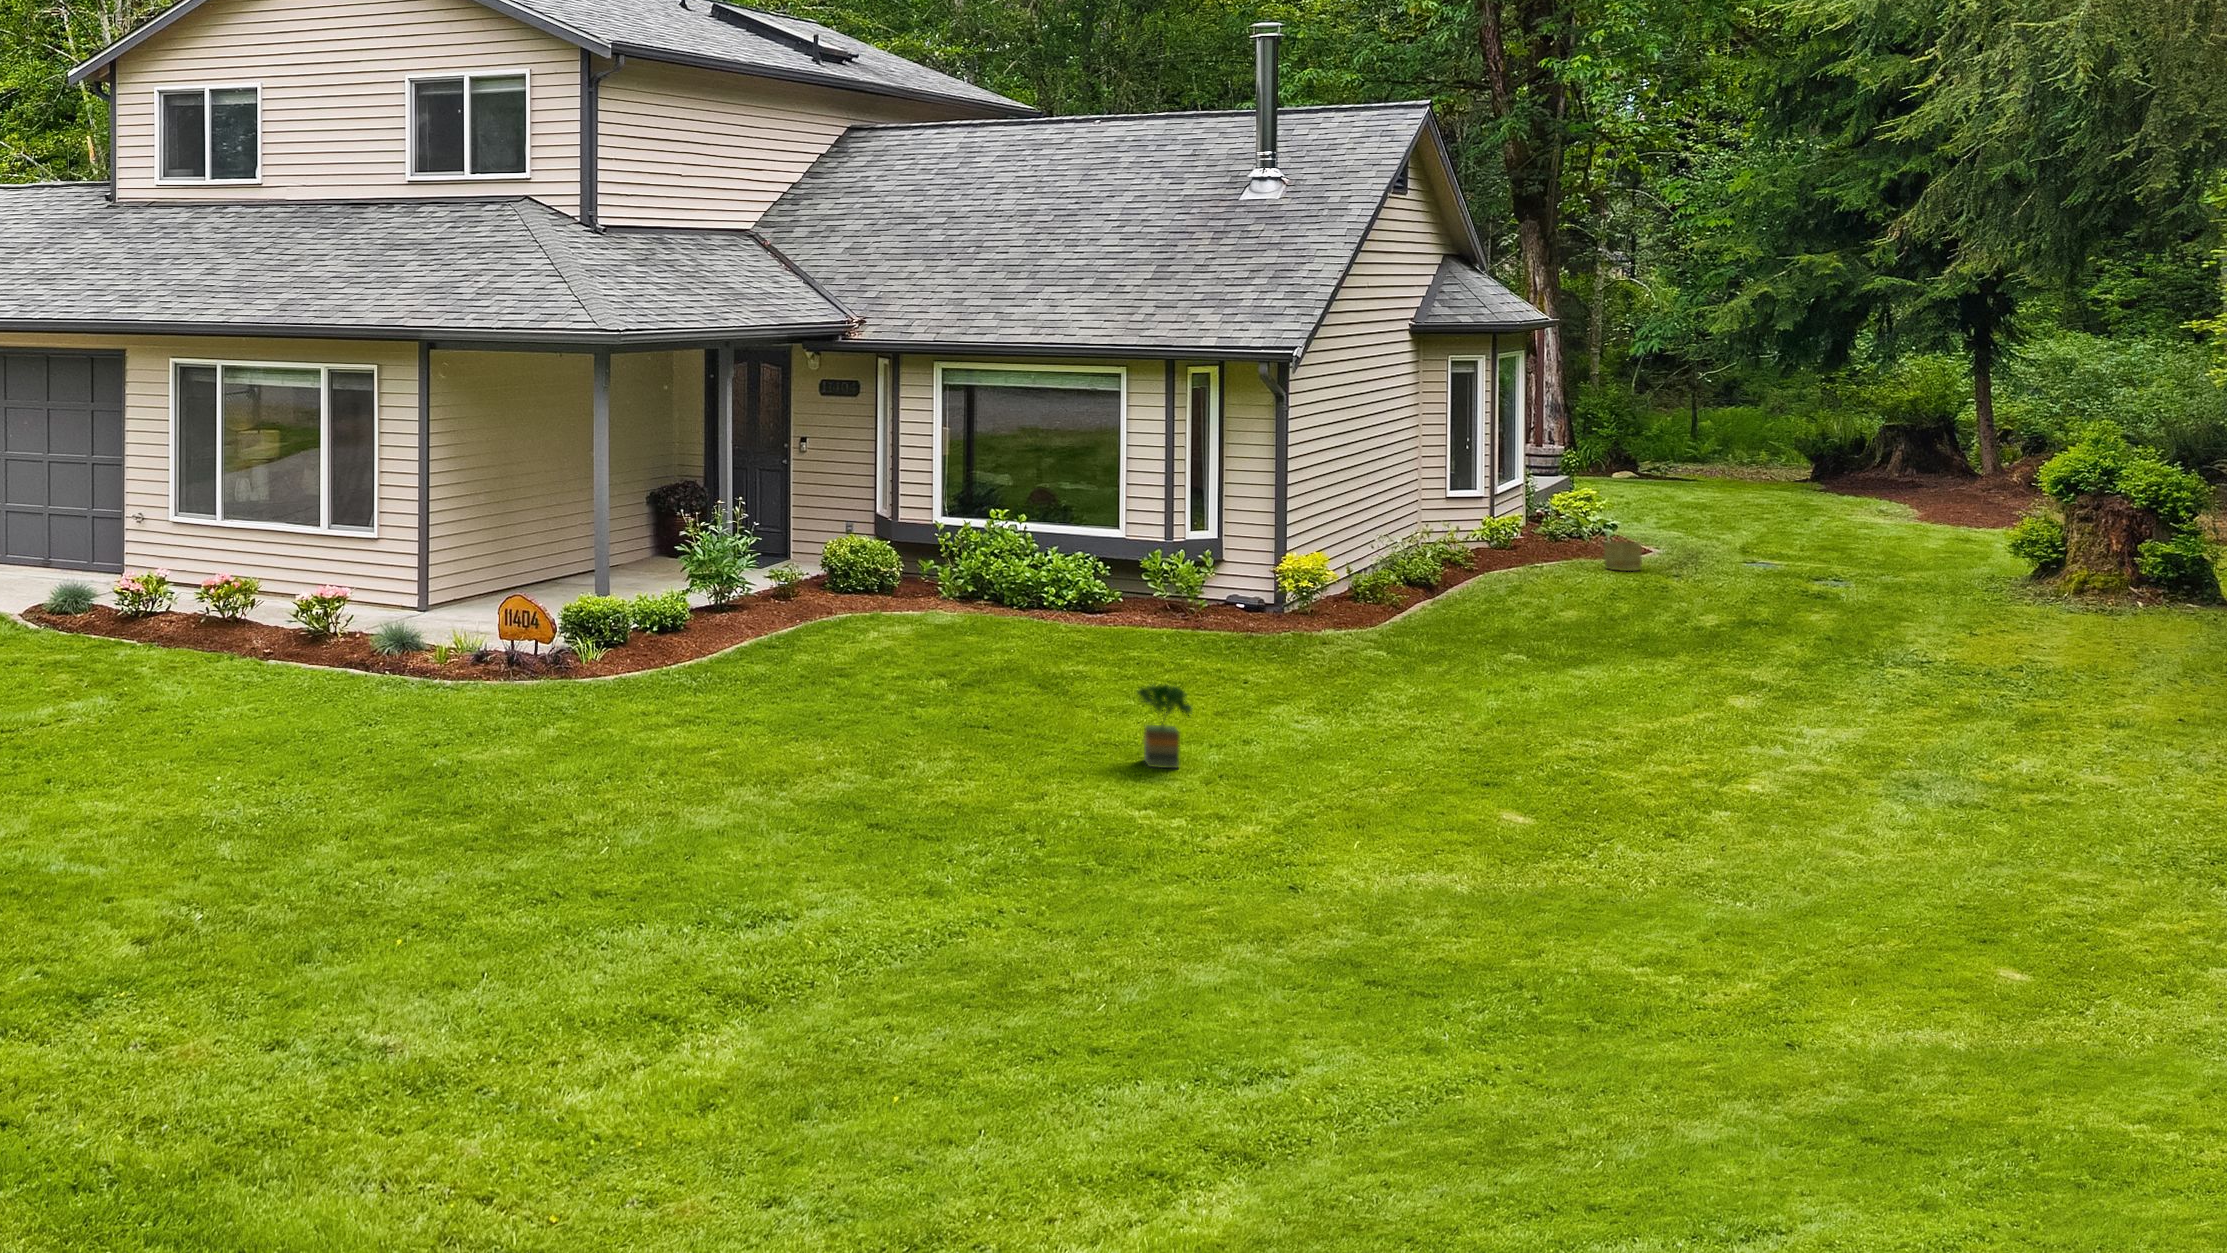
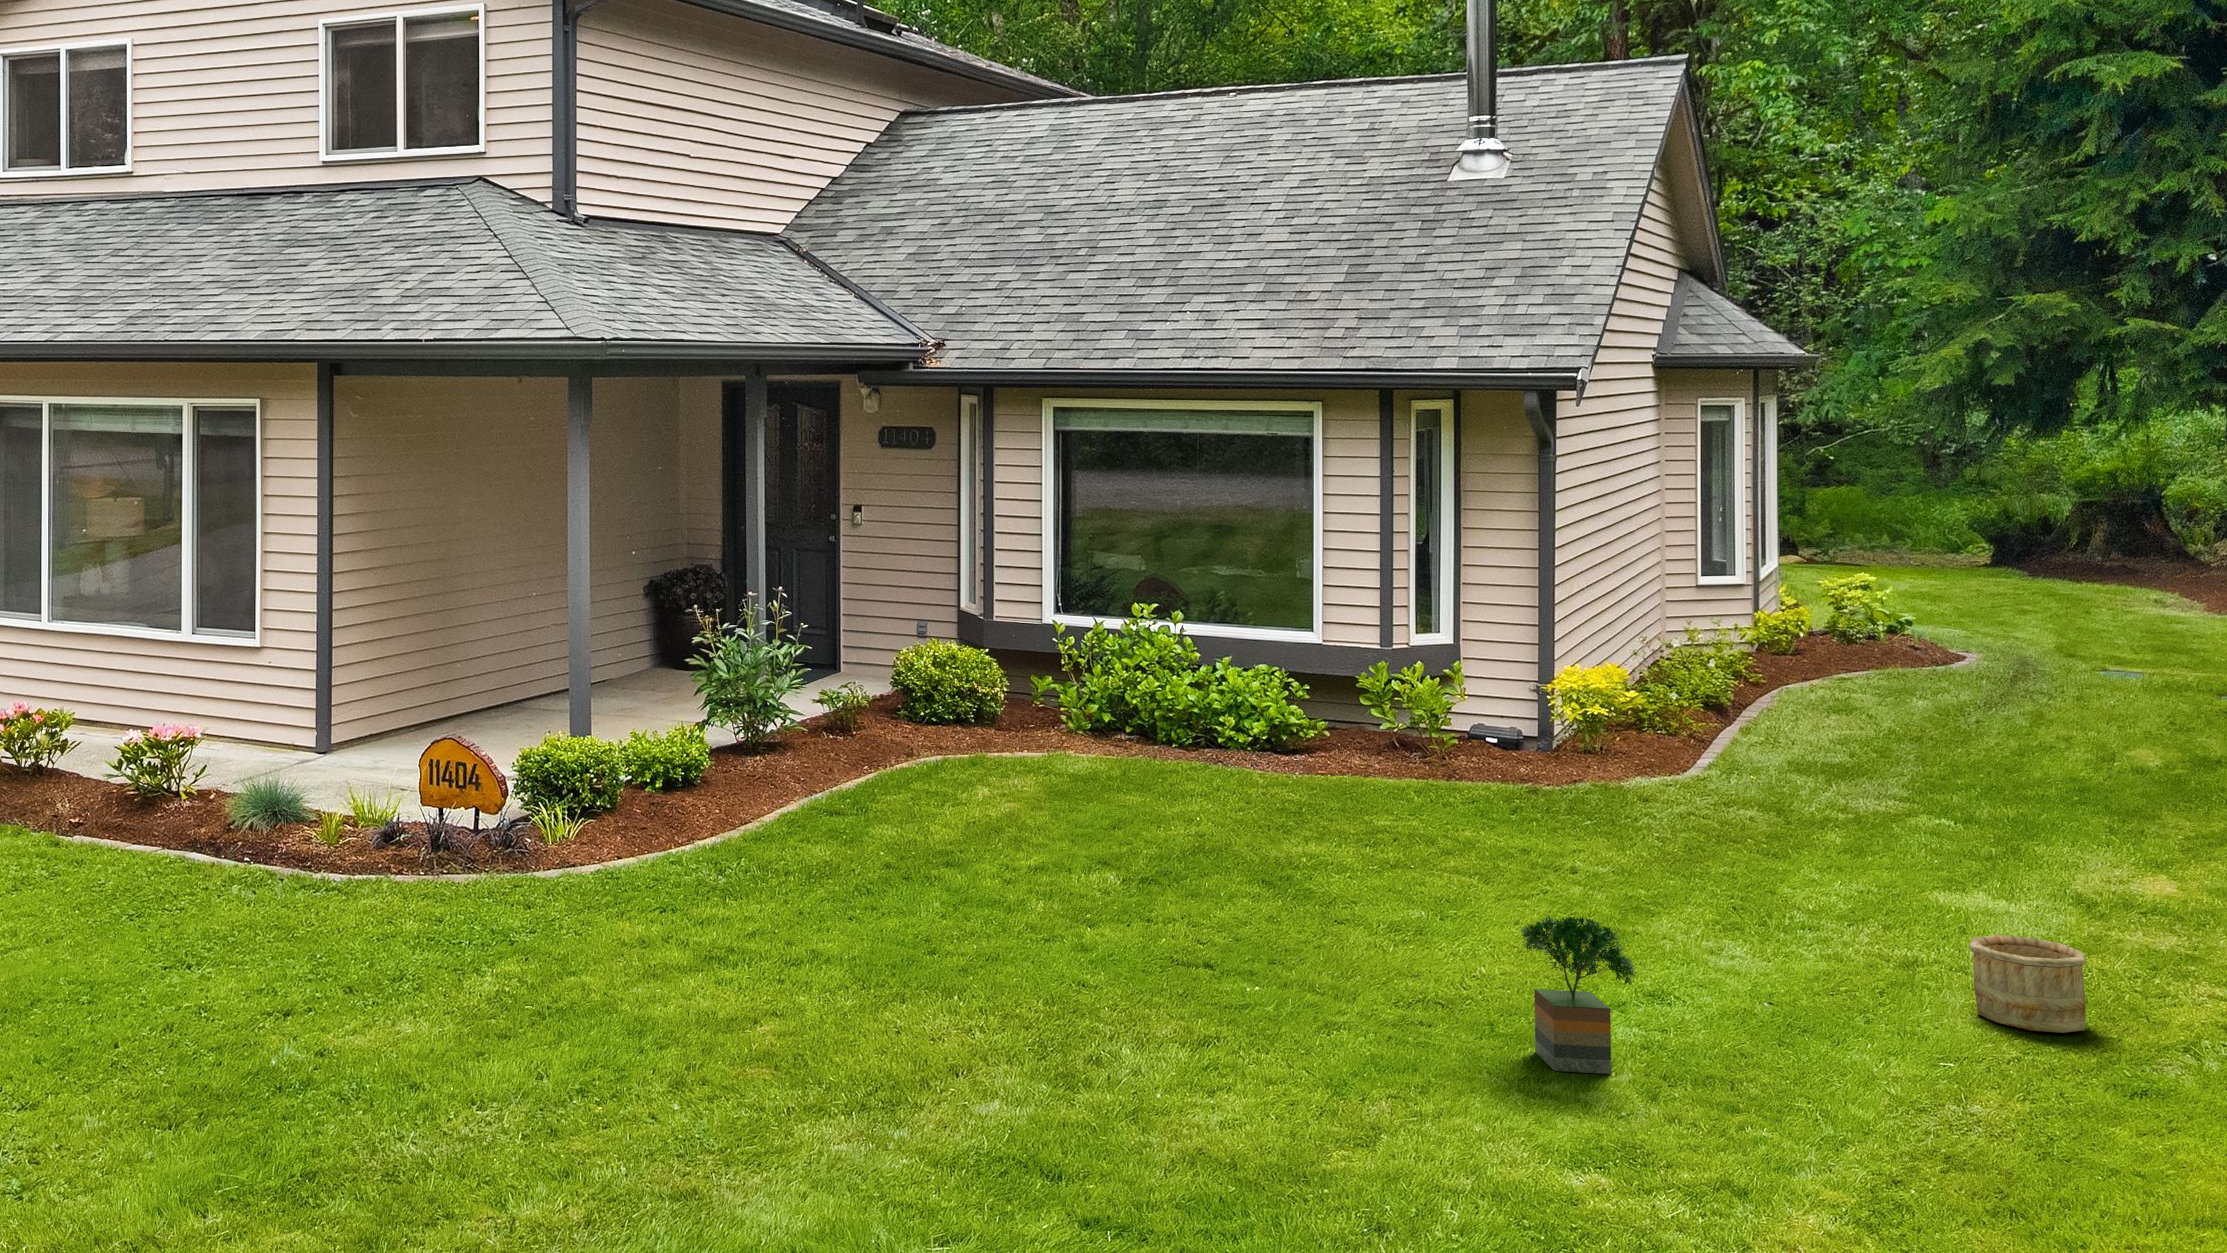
wooden bucket: present [1604,541,1642,571] -> present [1969,935,2086,1033]

